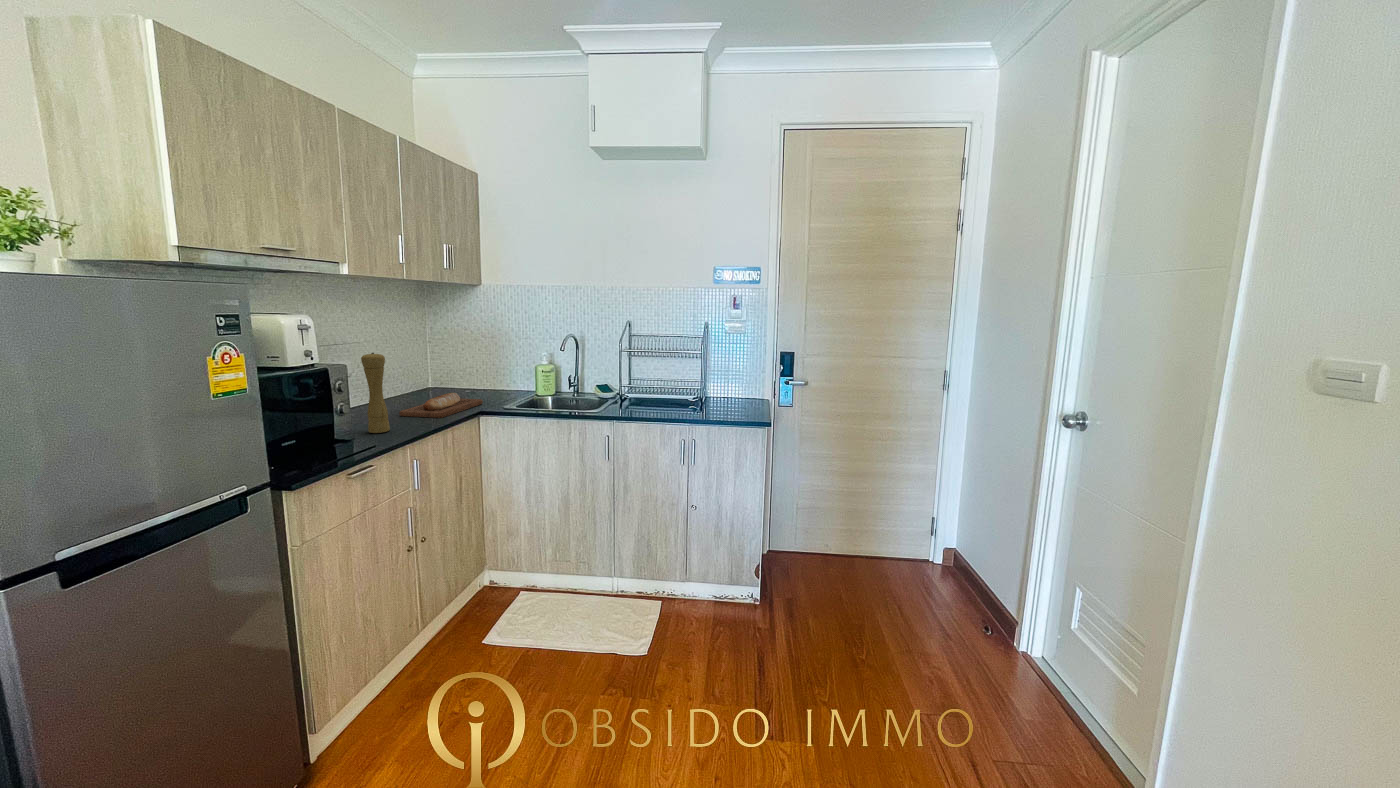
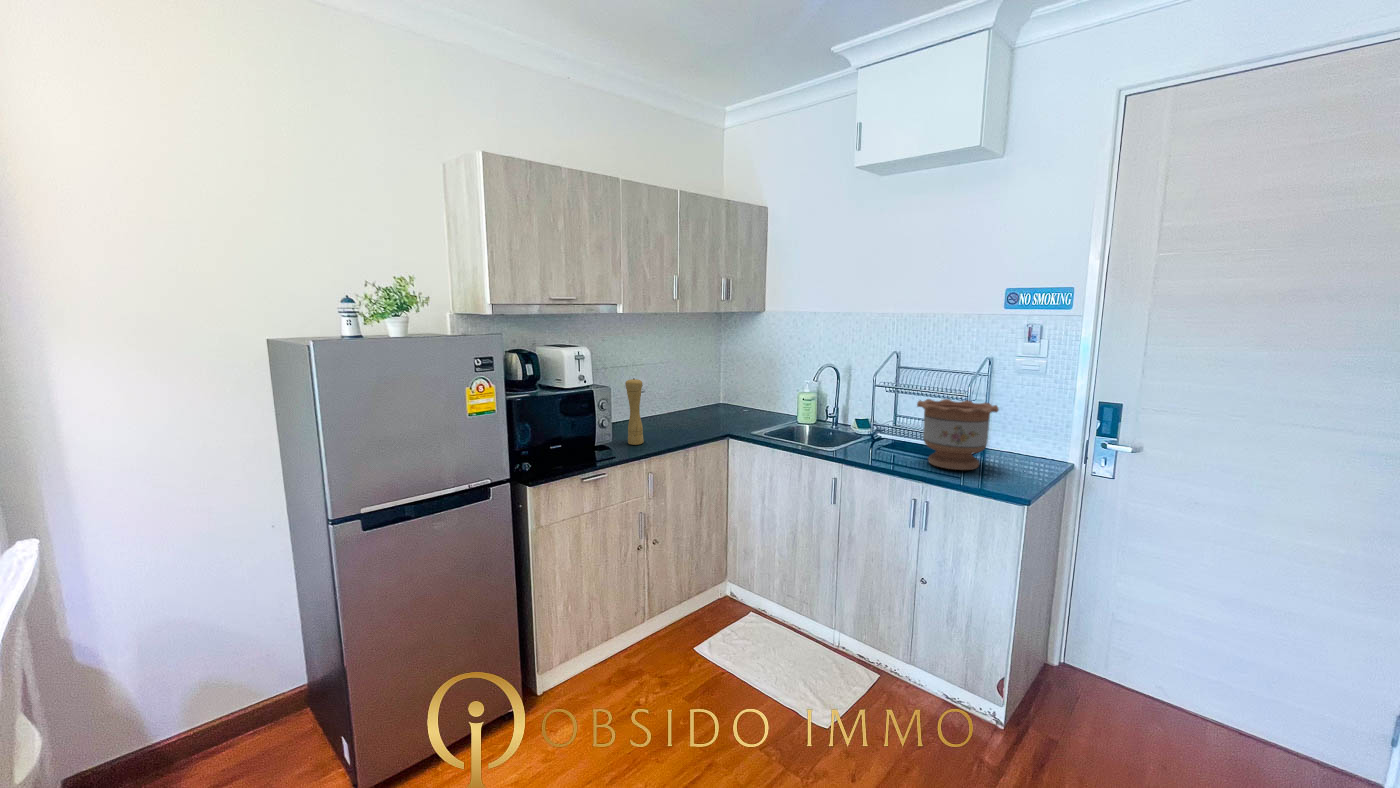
flower pot: none [662,357,717,409] -> present [917,399,999,470]
bread loaf: present [399,393,483,418] -> none [668,413,741,436]

